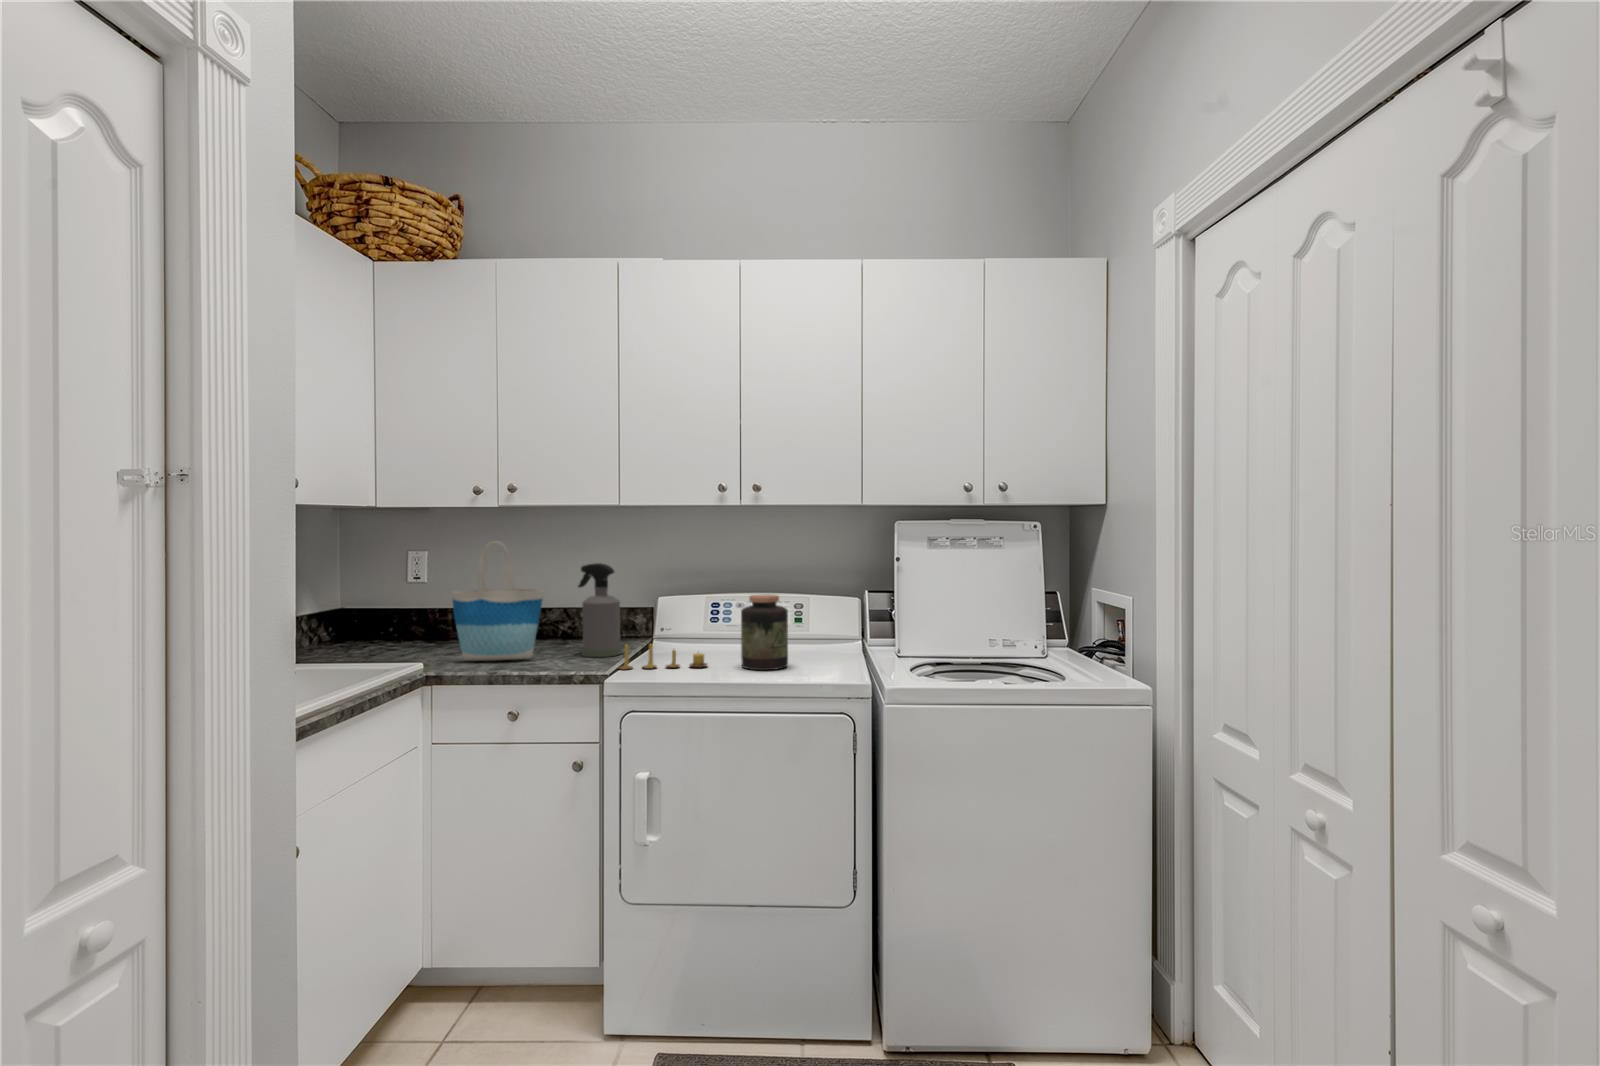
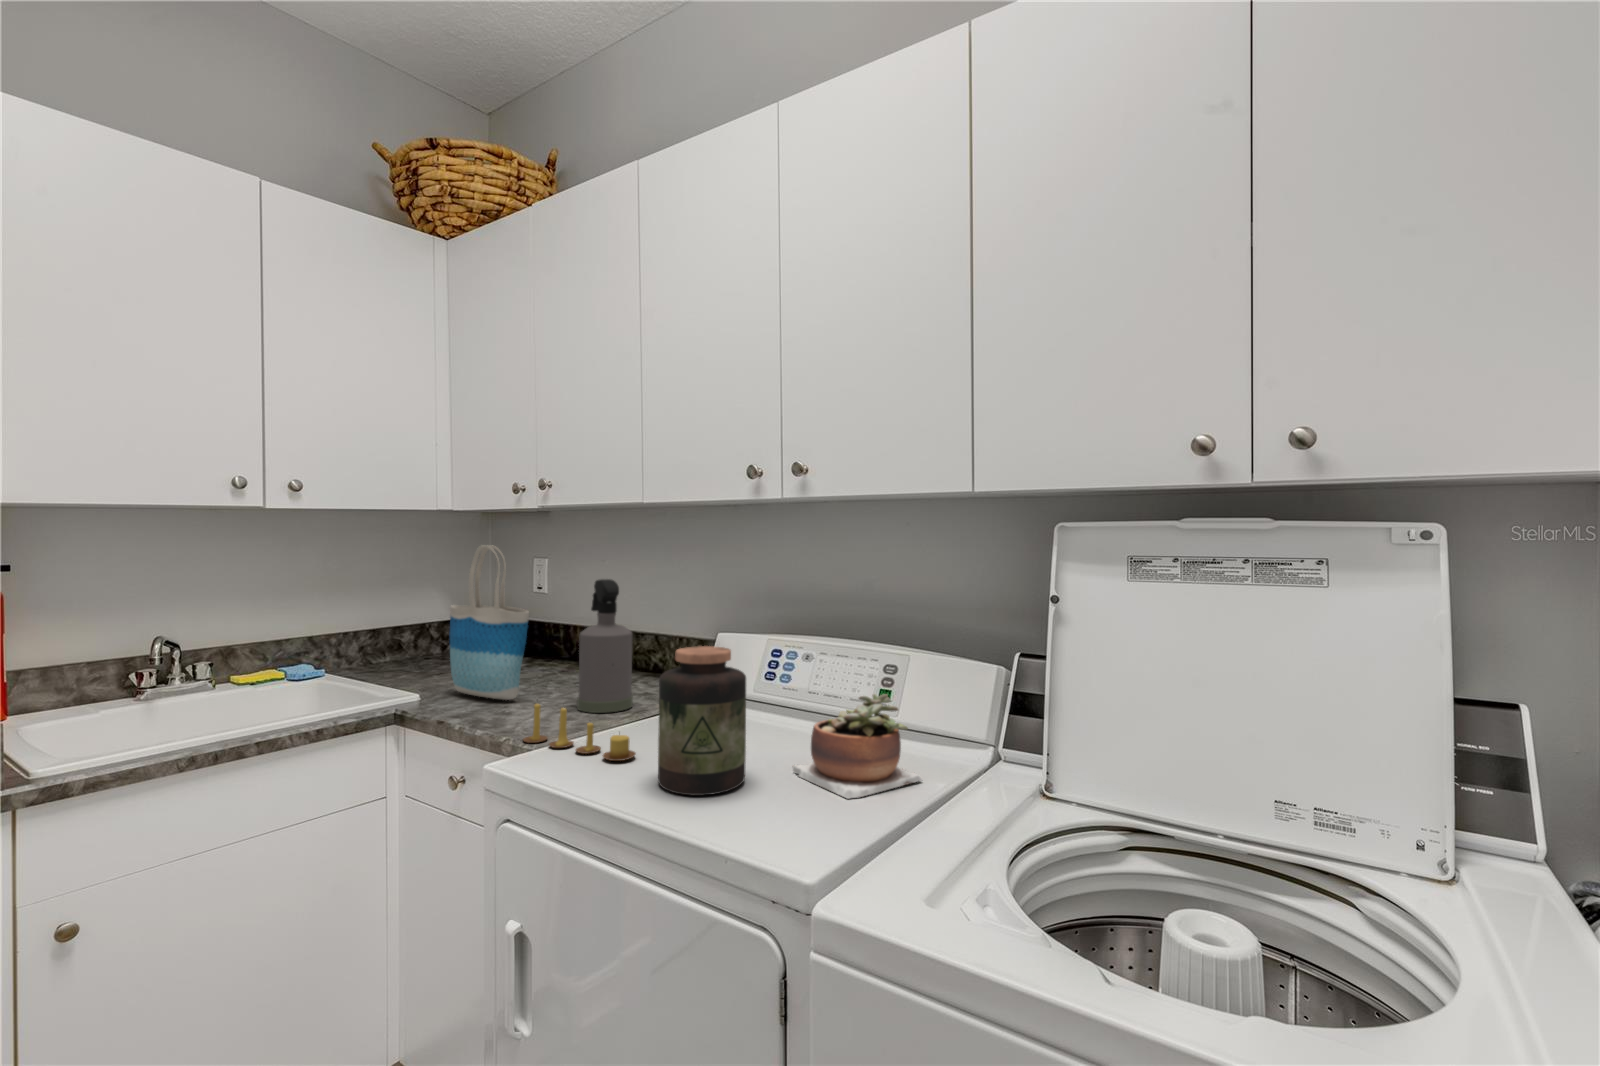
succulent plant: none [791,613,850,662] -> present [792,694,922,799]

